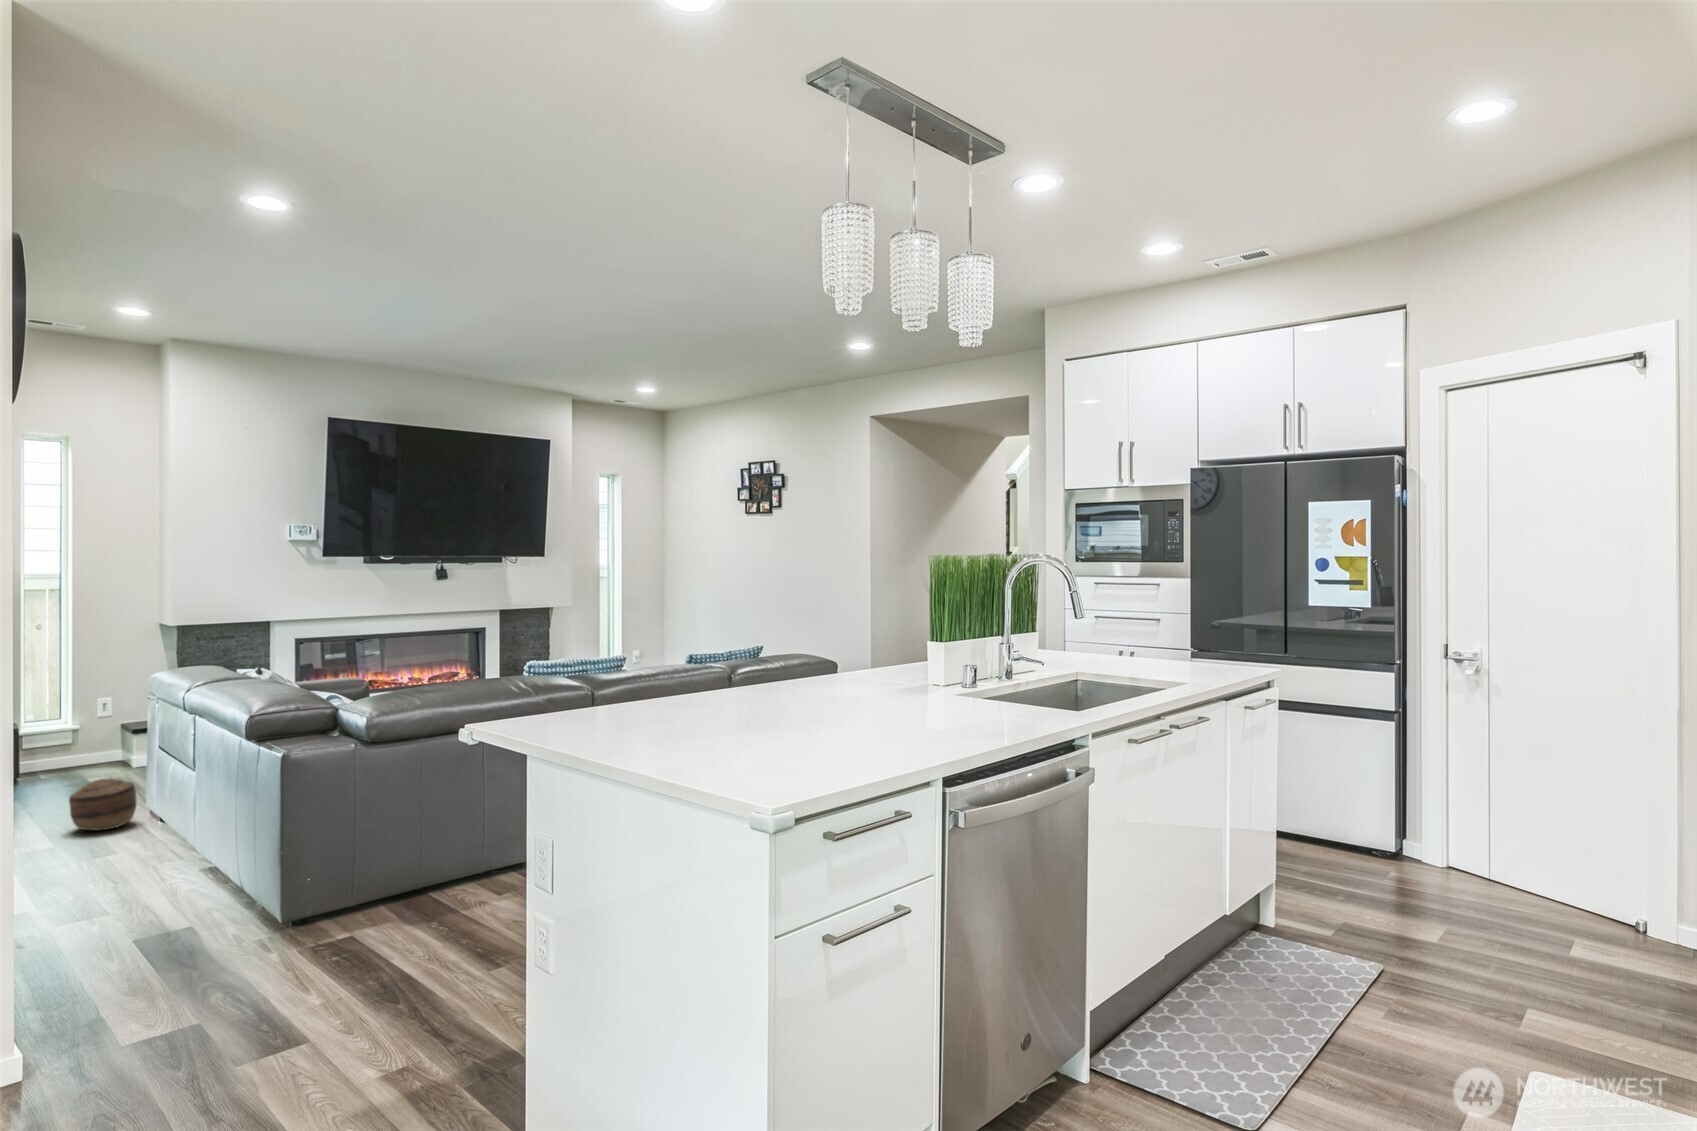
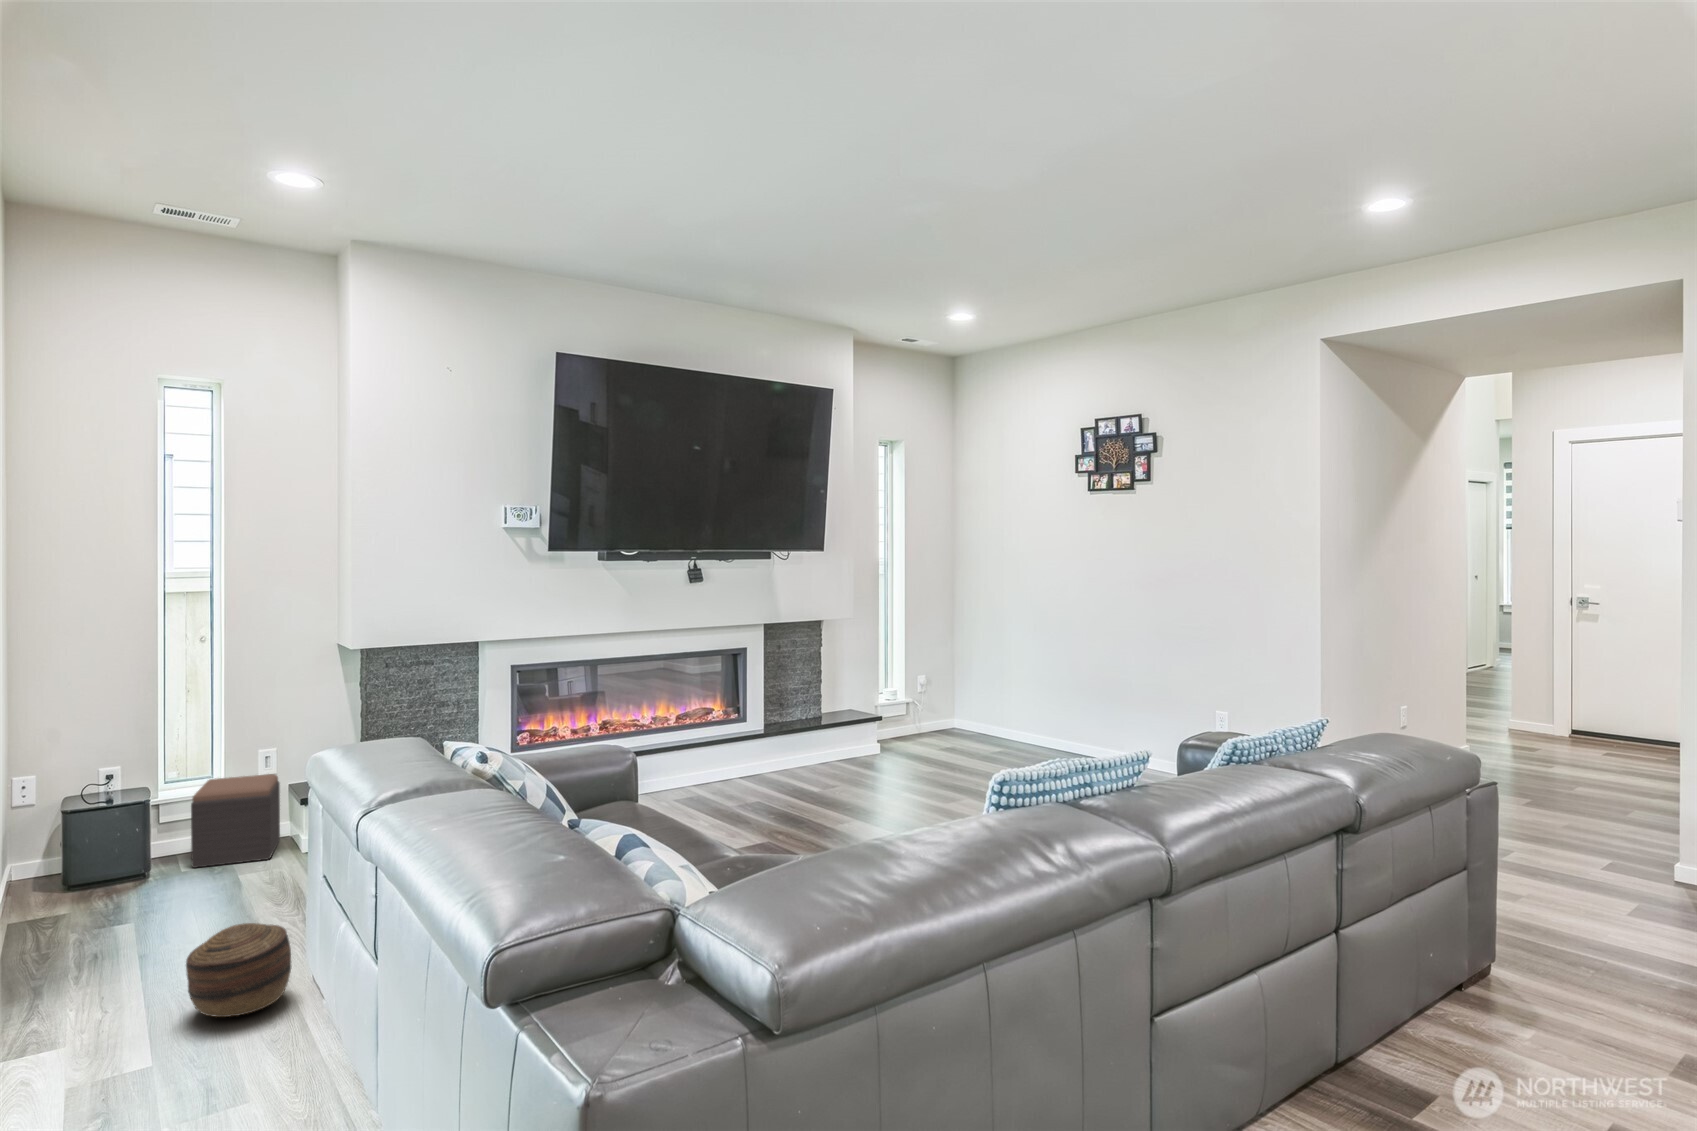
footstool: none [49,716,115,778] -> present [191,774,280,868]

